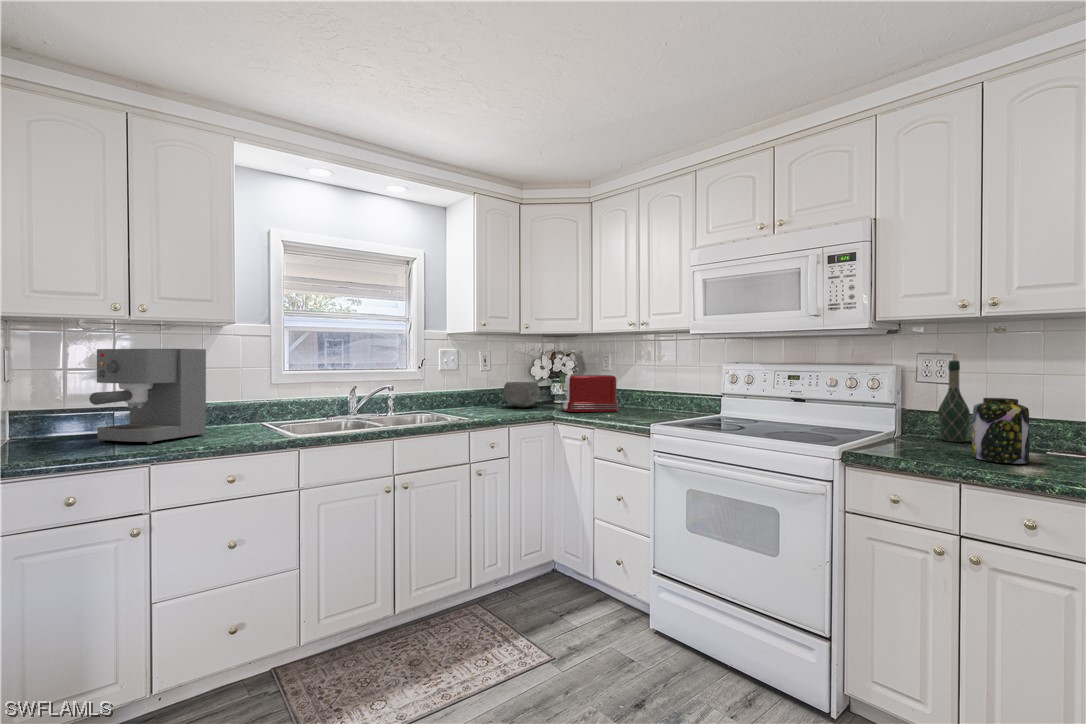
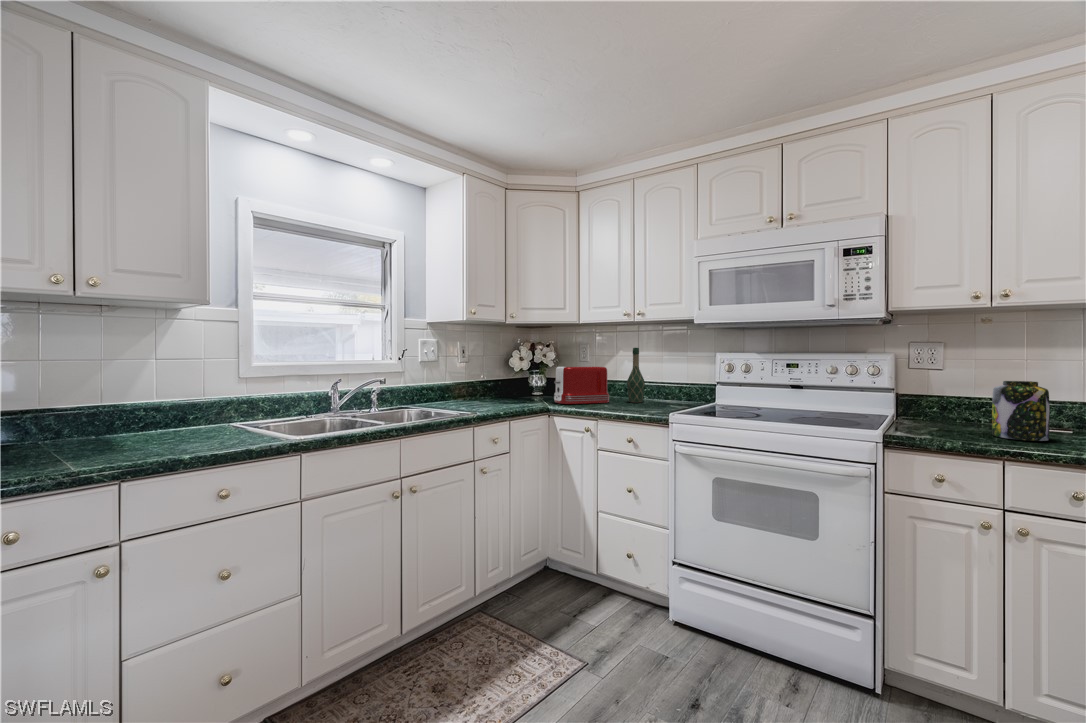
coffee maker: present [89,349,206,444] -> none [21,332,173,454]
wine bottle: present [938,360,970,442] -> present [627,348,645,403]
bowl: present [503,382,540,408] -> none [488,375,525,401]

